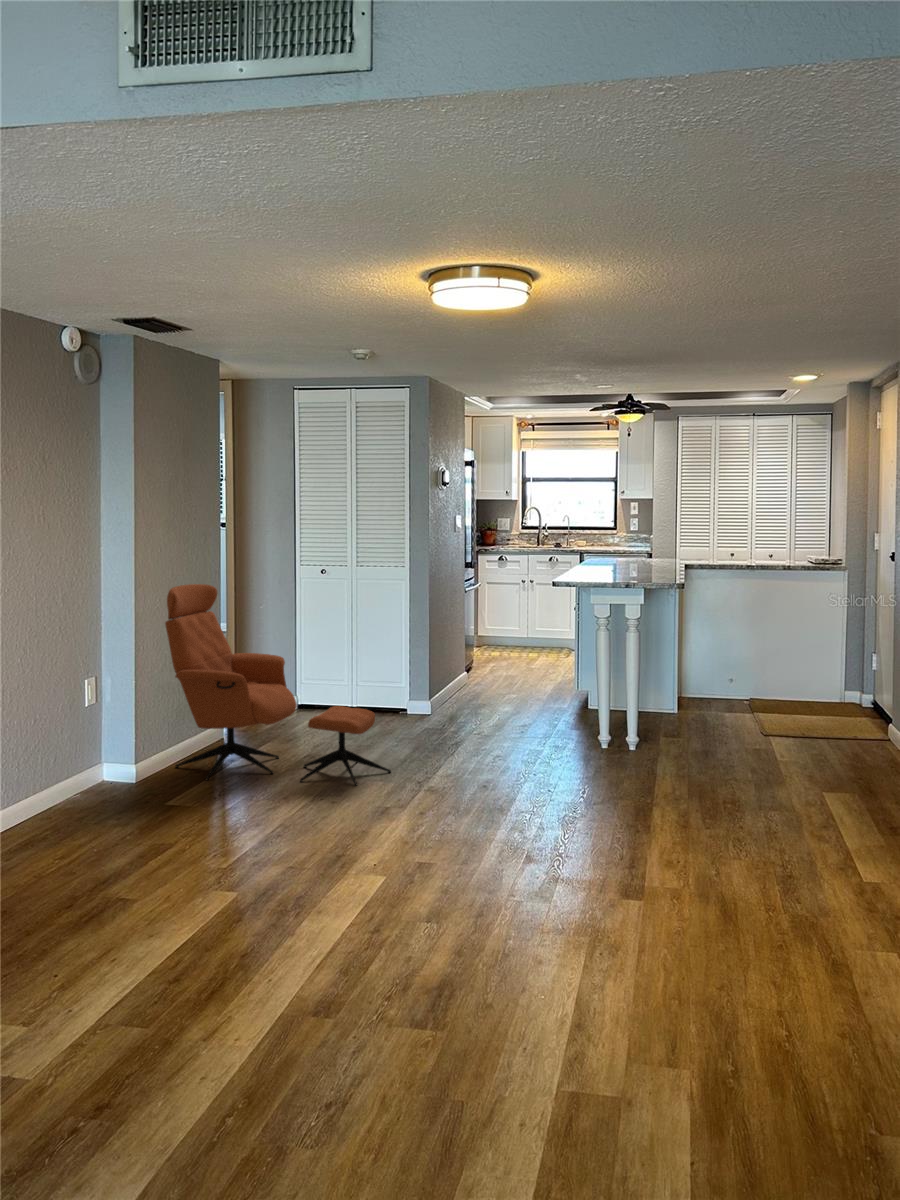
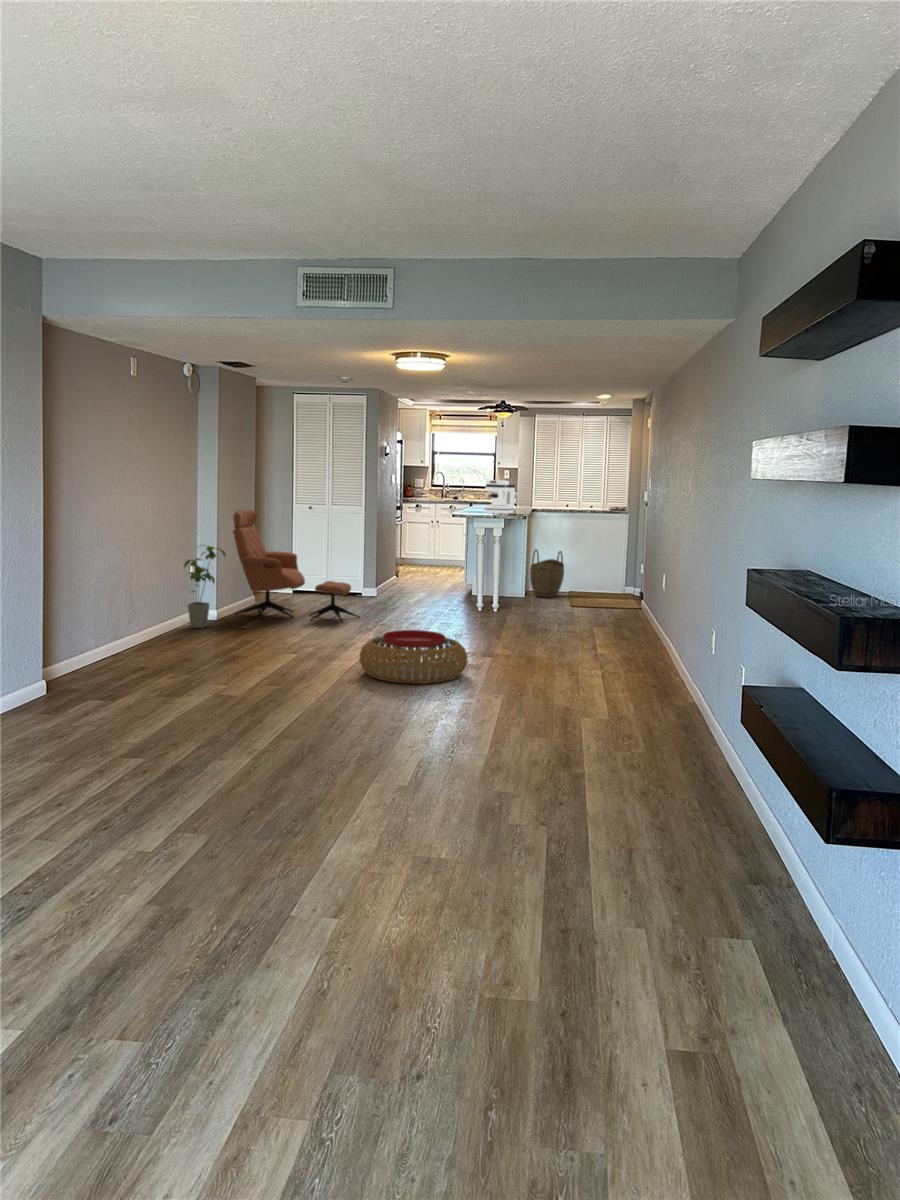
coffee maker: none [607,521,658,577] -> present [484,480,515,514]
woven basket: none [684,631,741,712] -> present [530,550,564,598]
house plant: none [57,655,138,808] -> present [184,545,226,628]
pouf: none [343,865,592,1027] -> present [359,630,468,684]

